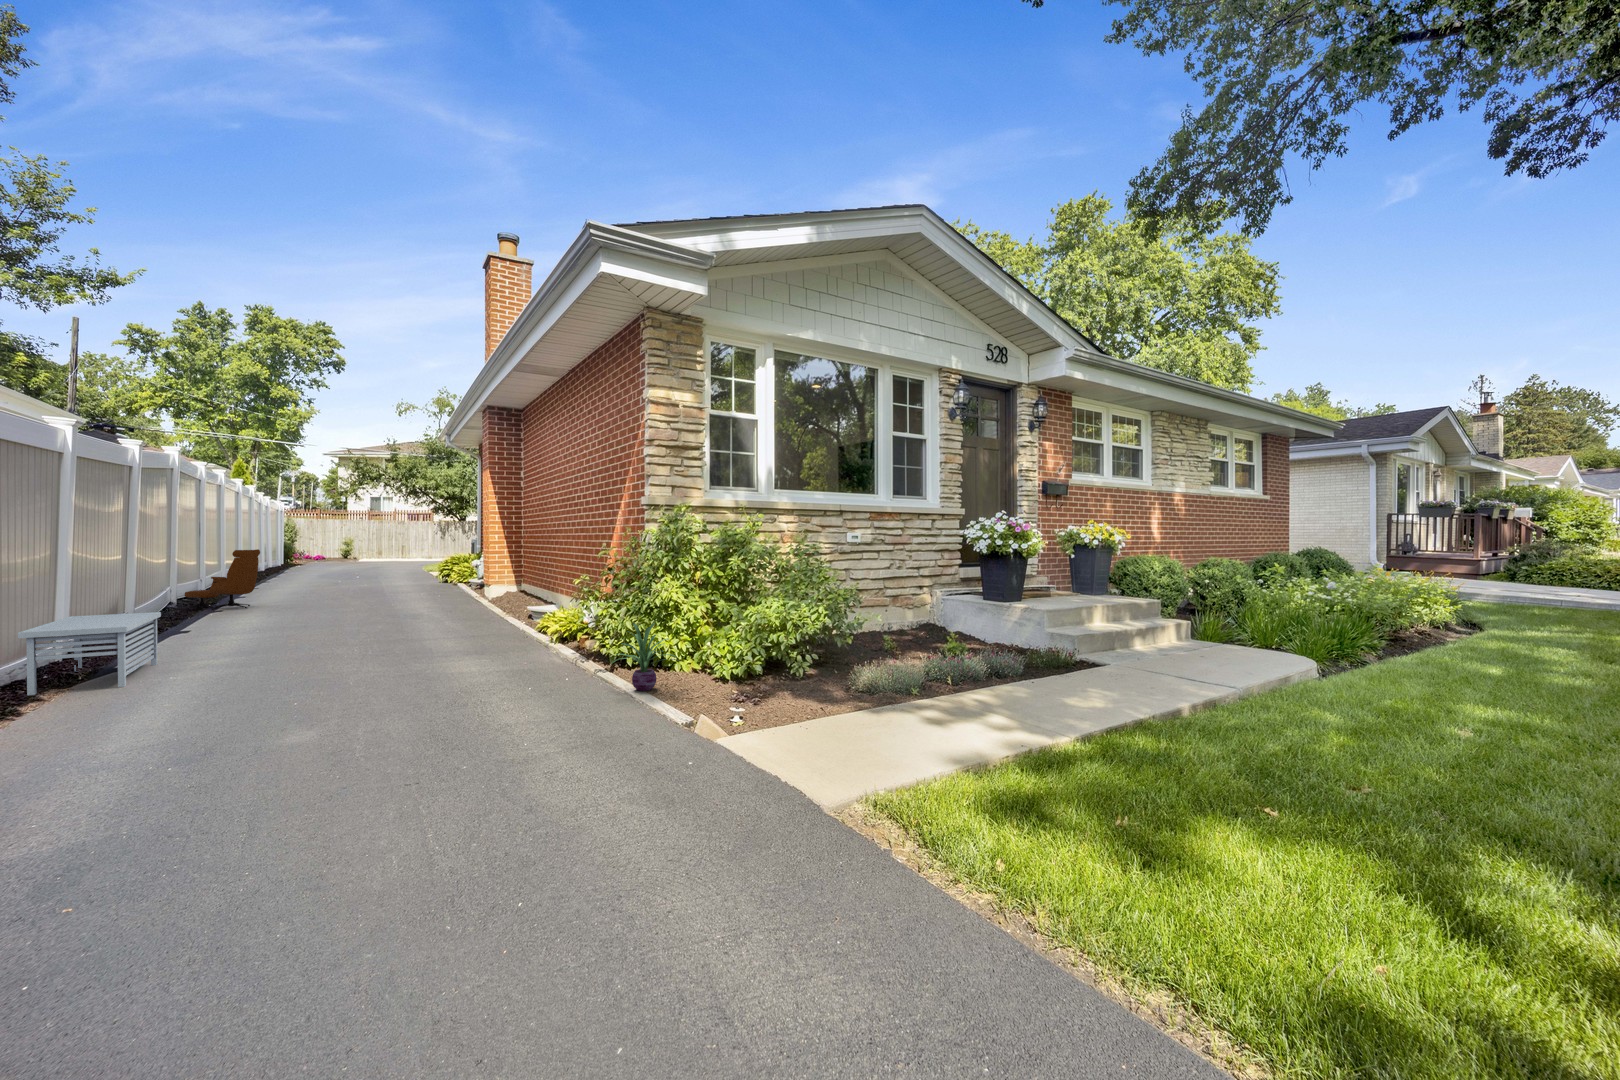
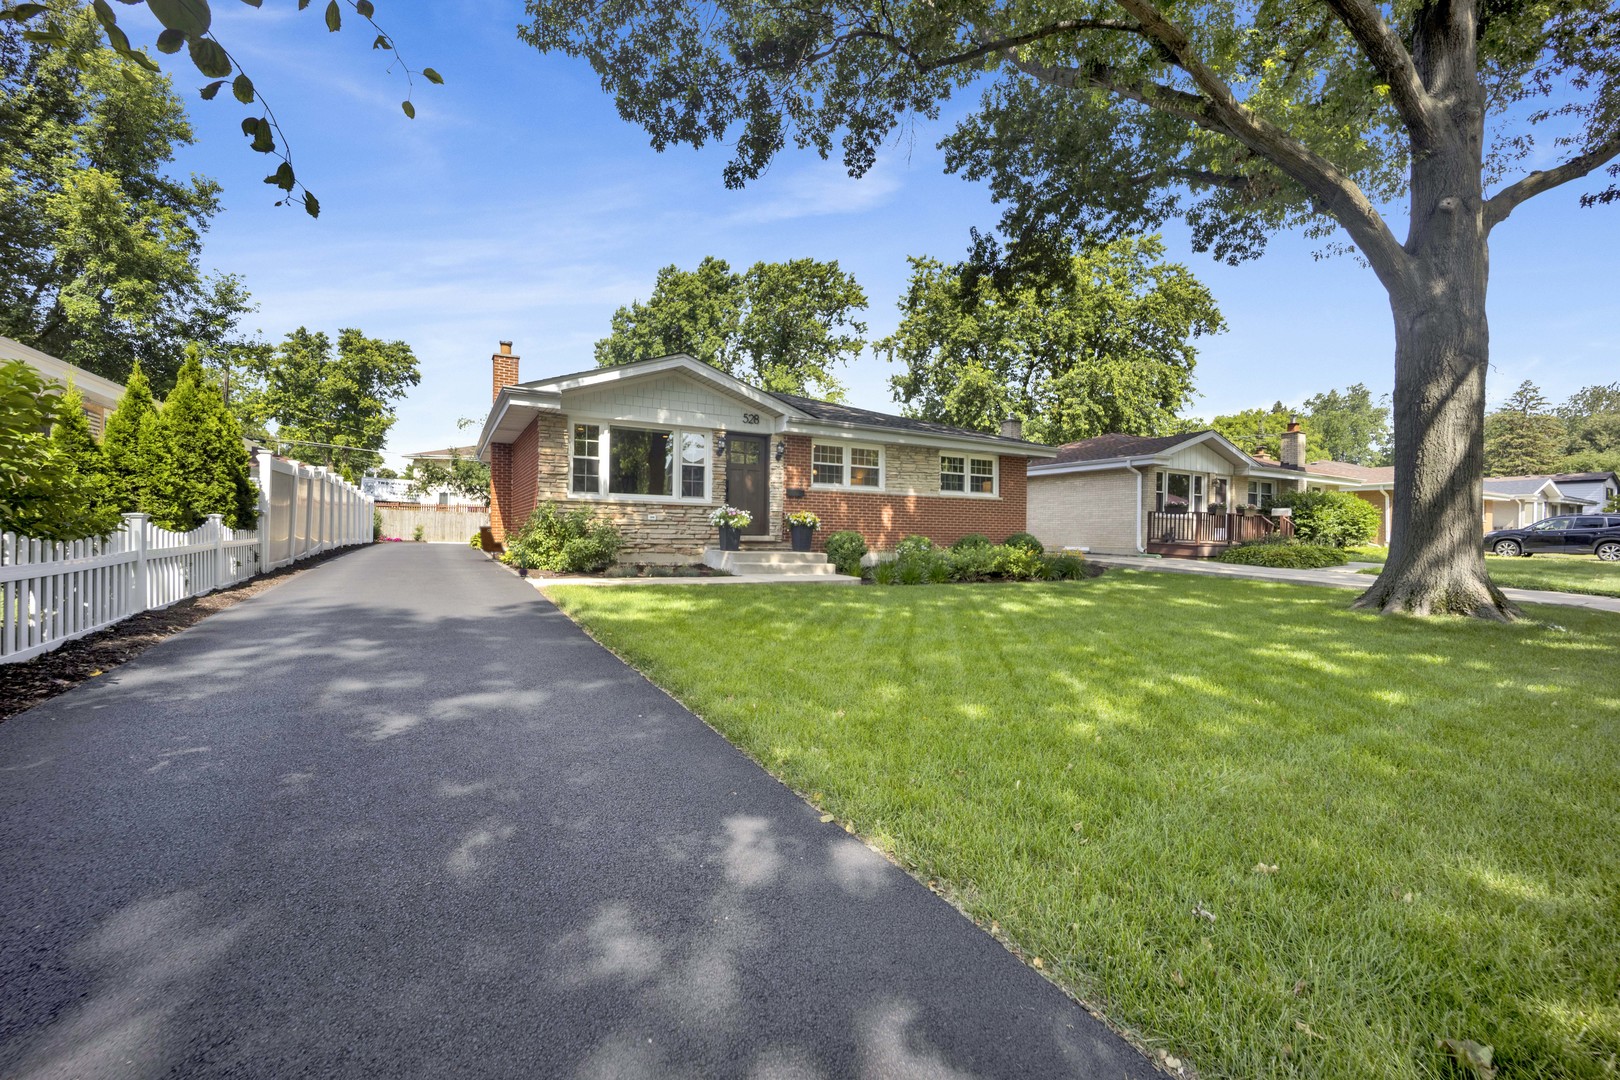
lounge chair: present [185,549,260,610] -> present [479,526,505,560]
storage bench: present [18,612,161,695] -> none [299,546,339,571]

